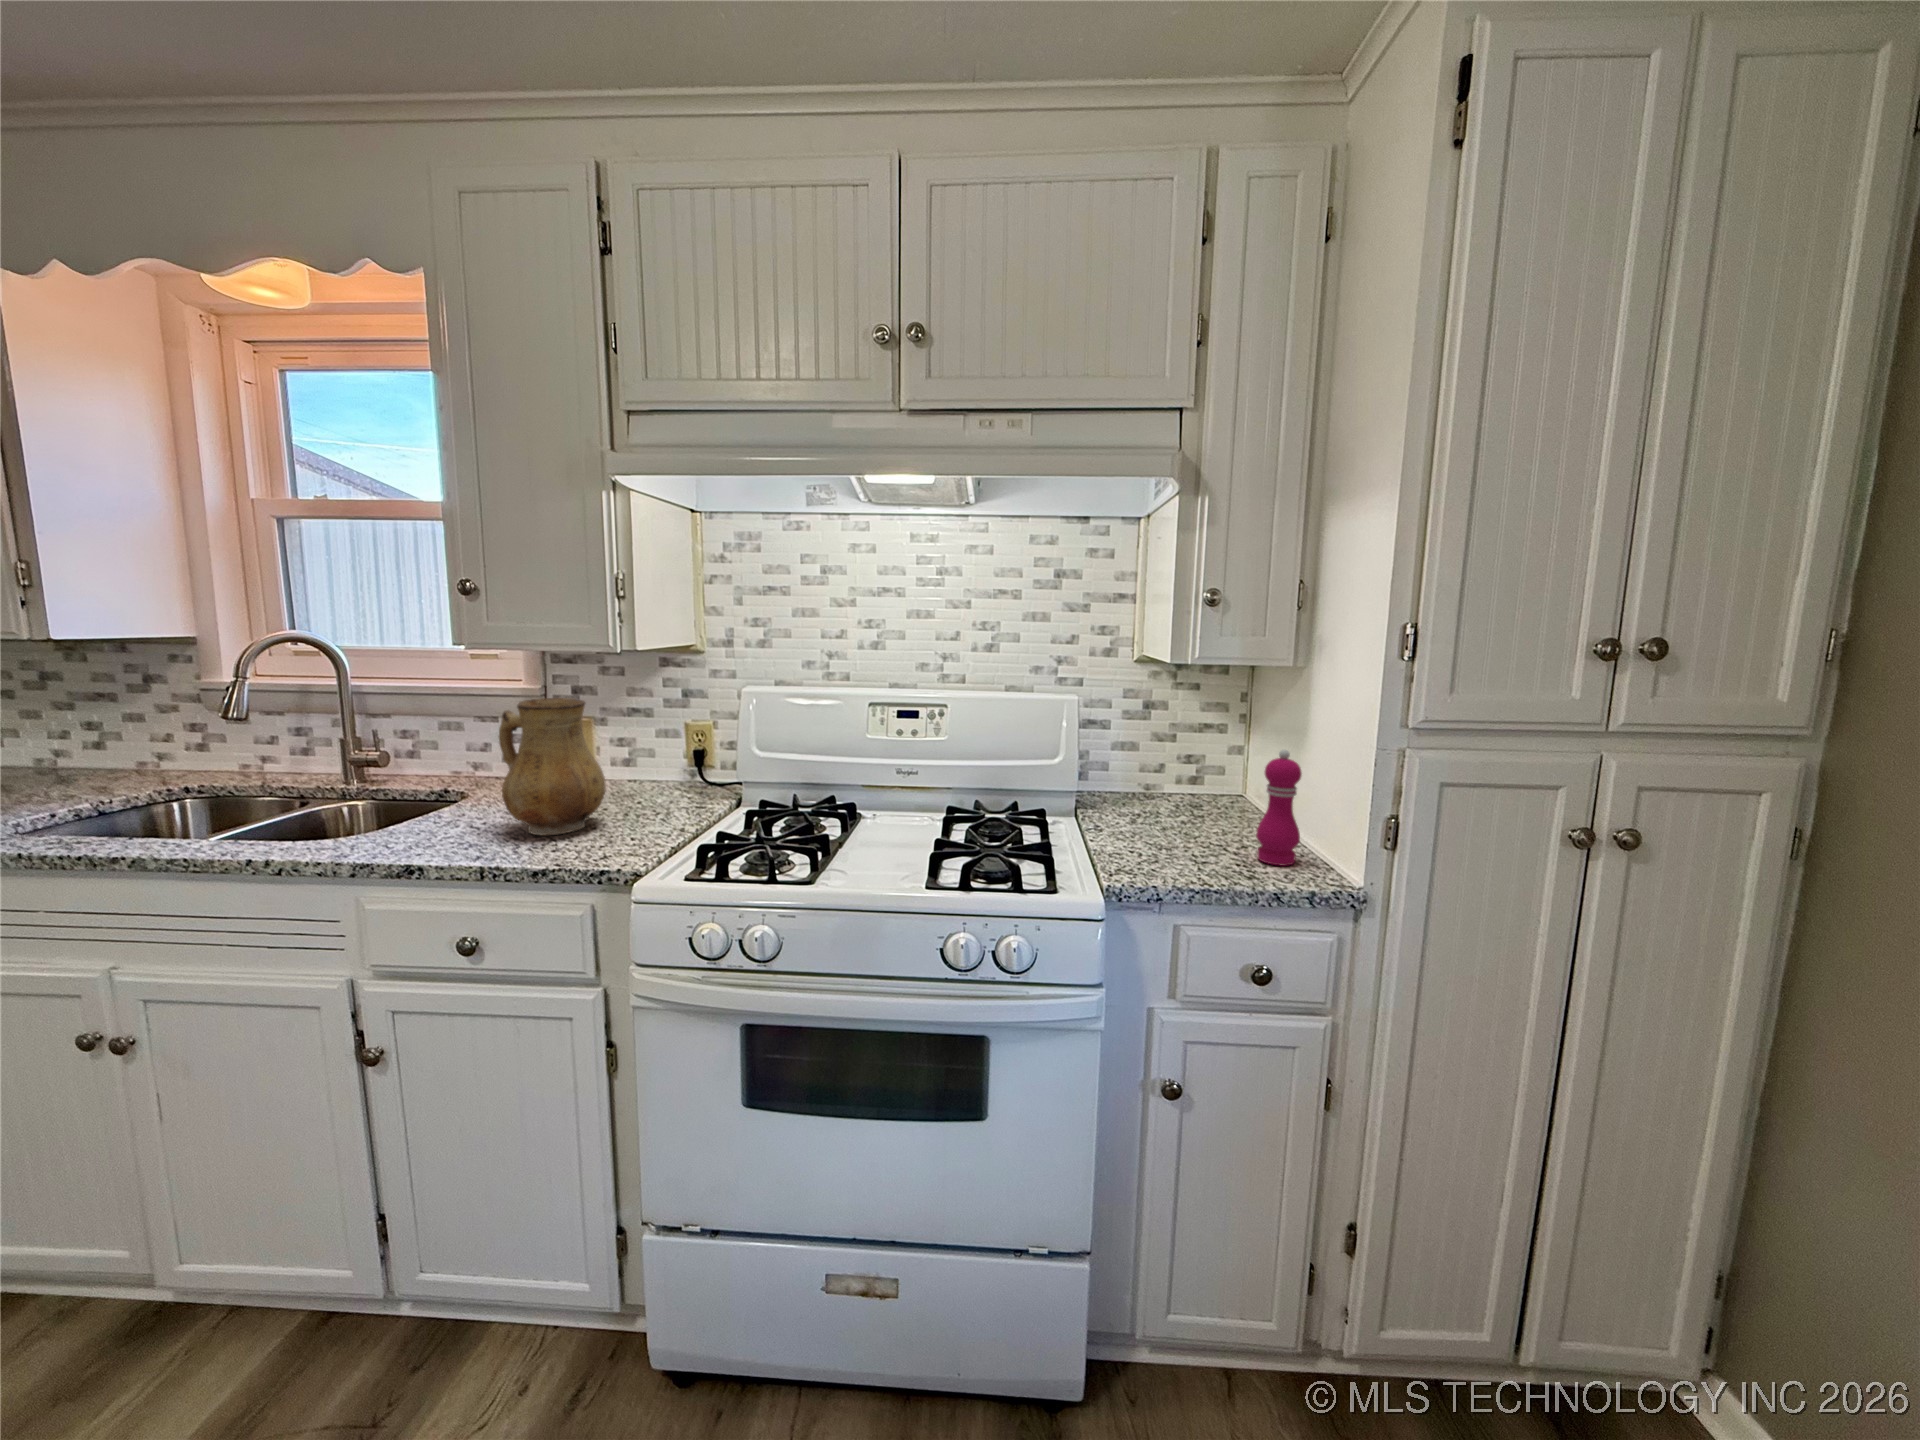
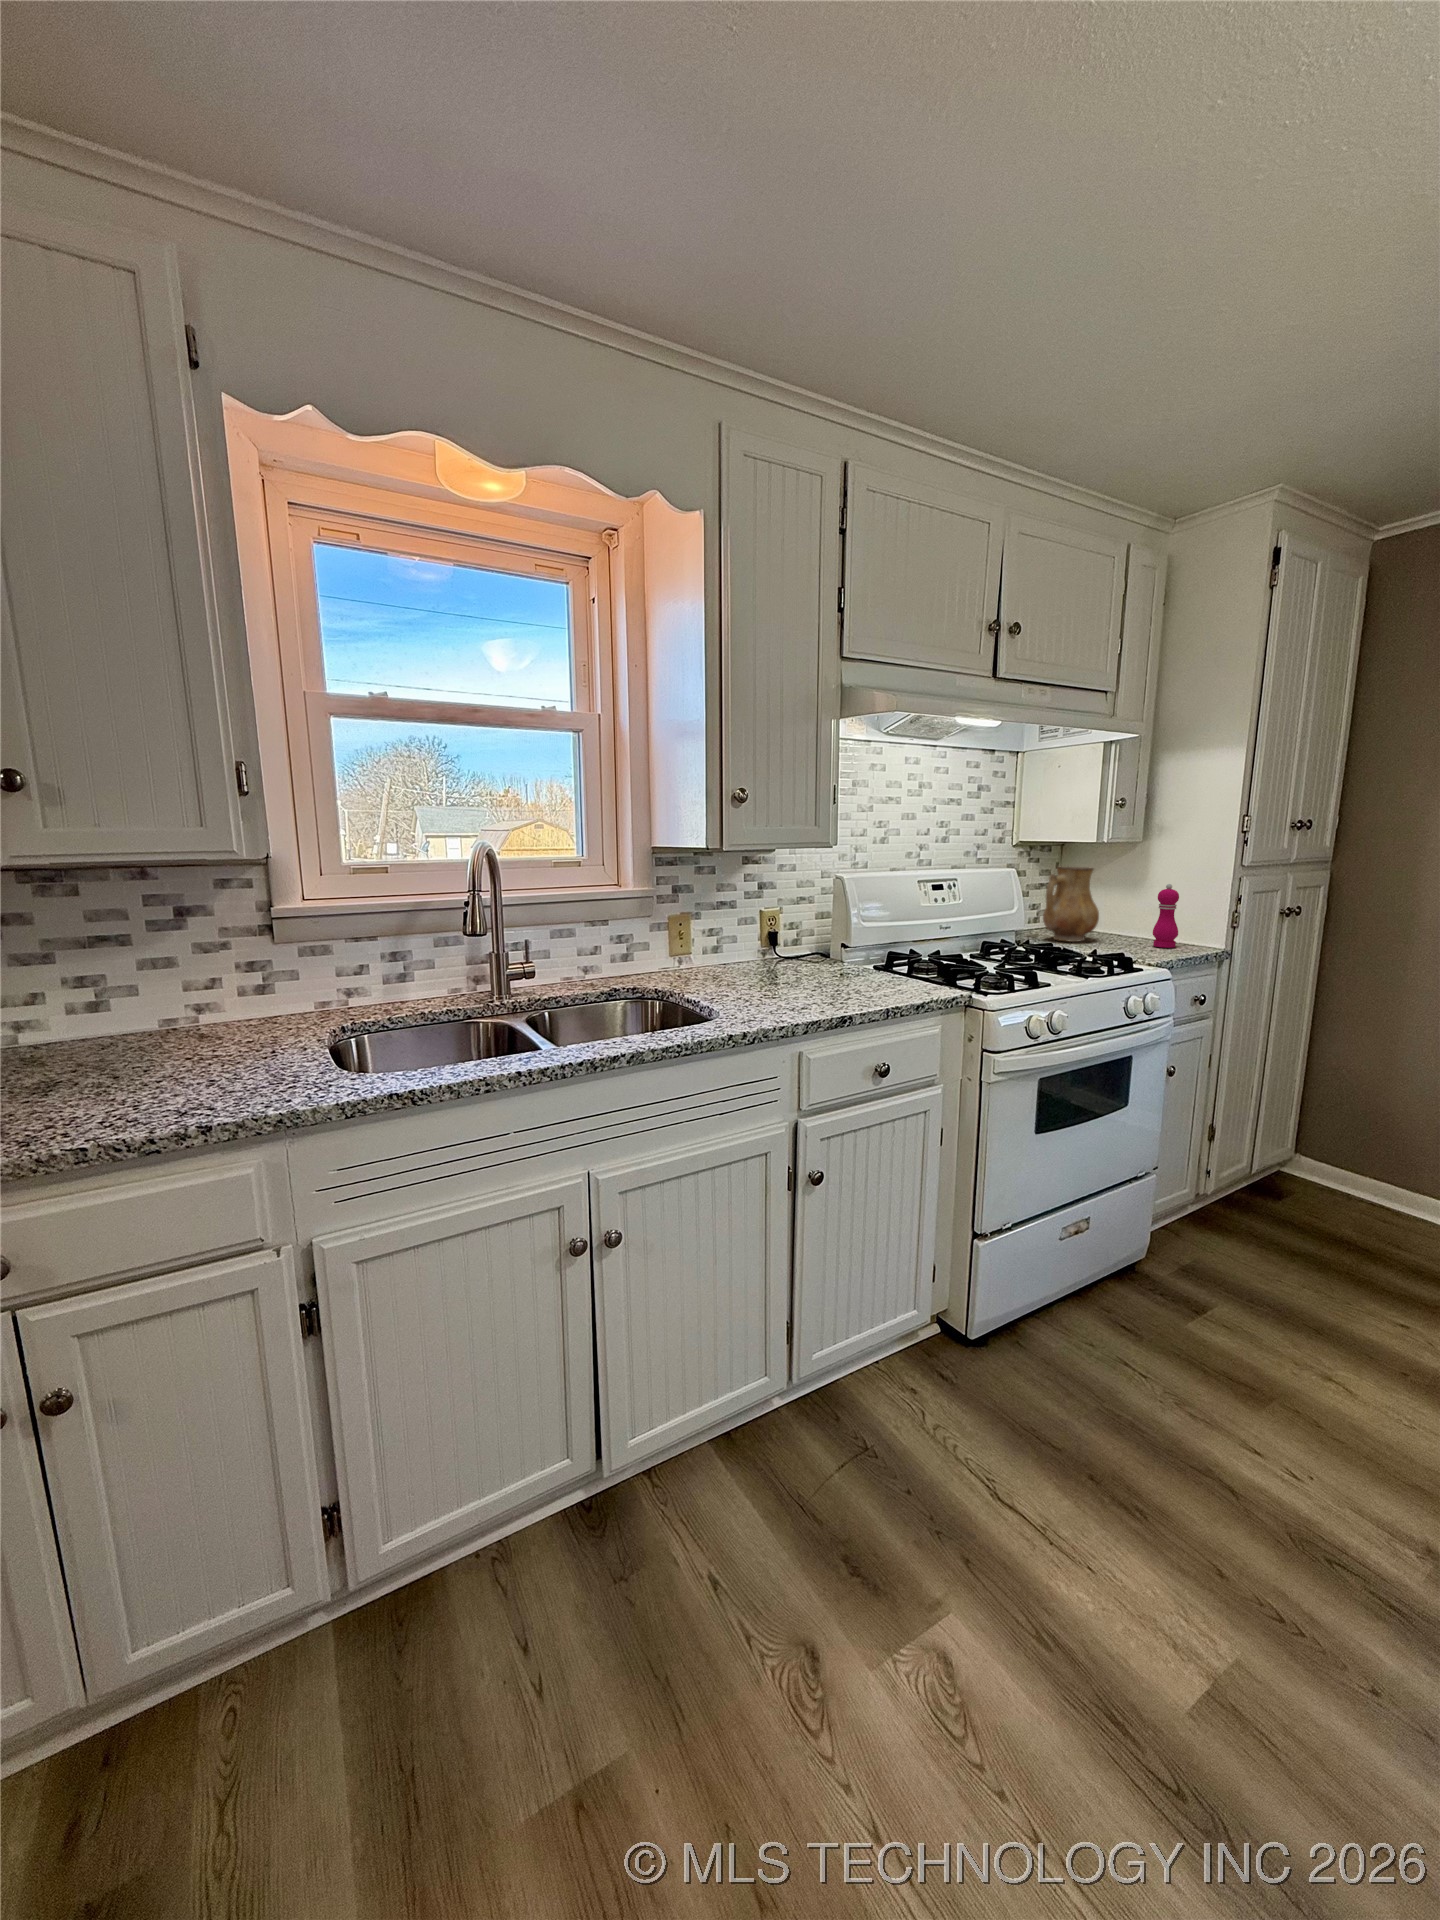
ceramic pitcher: present [499,698,606,835] -> present [1043,866,1099,942]

